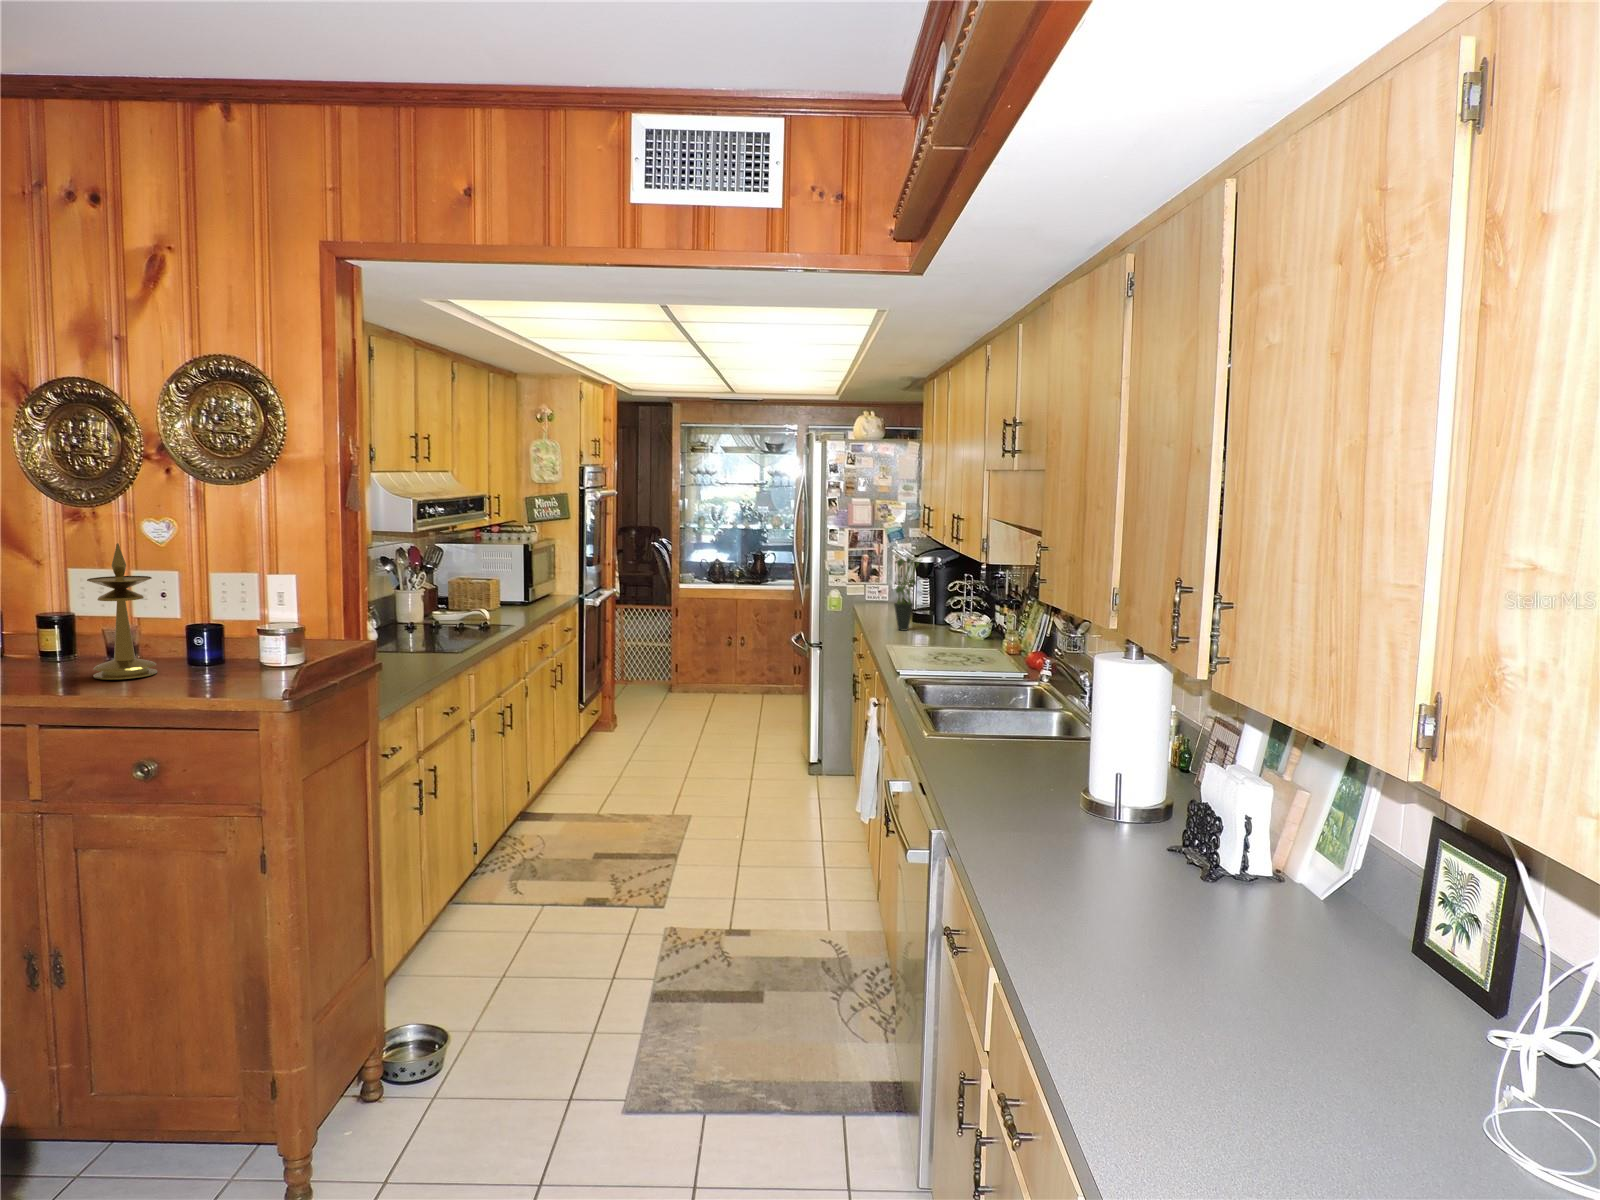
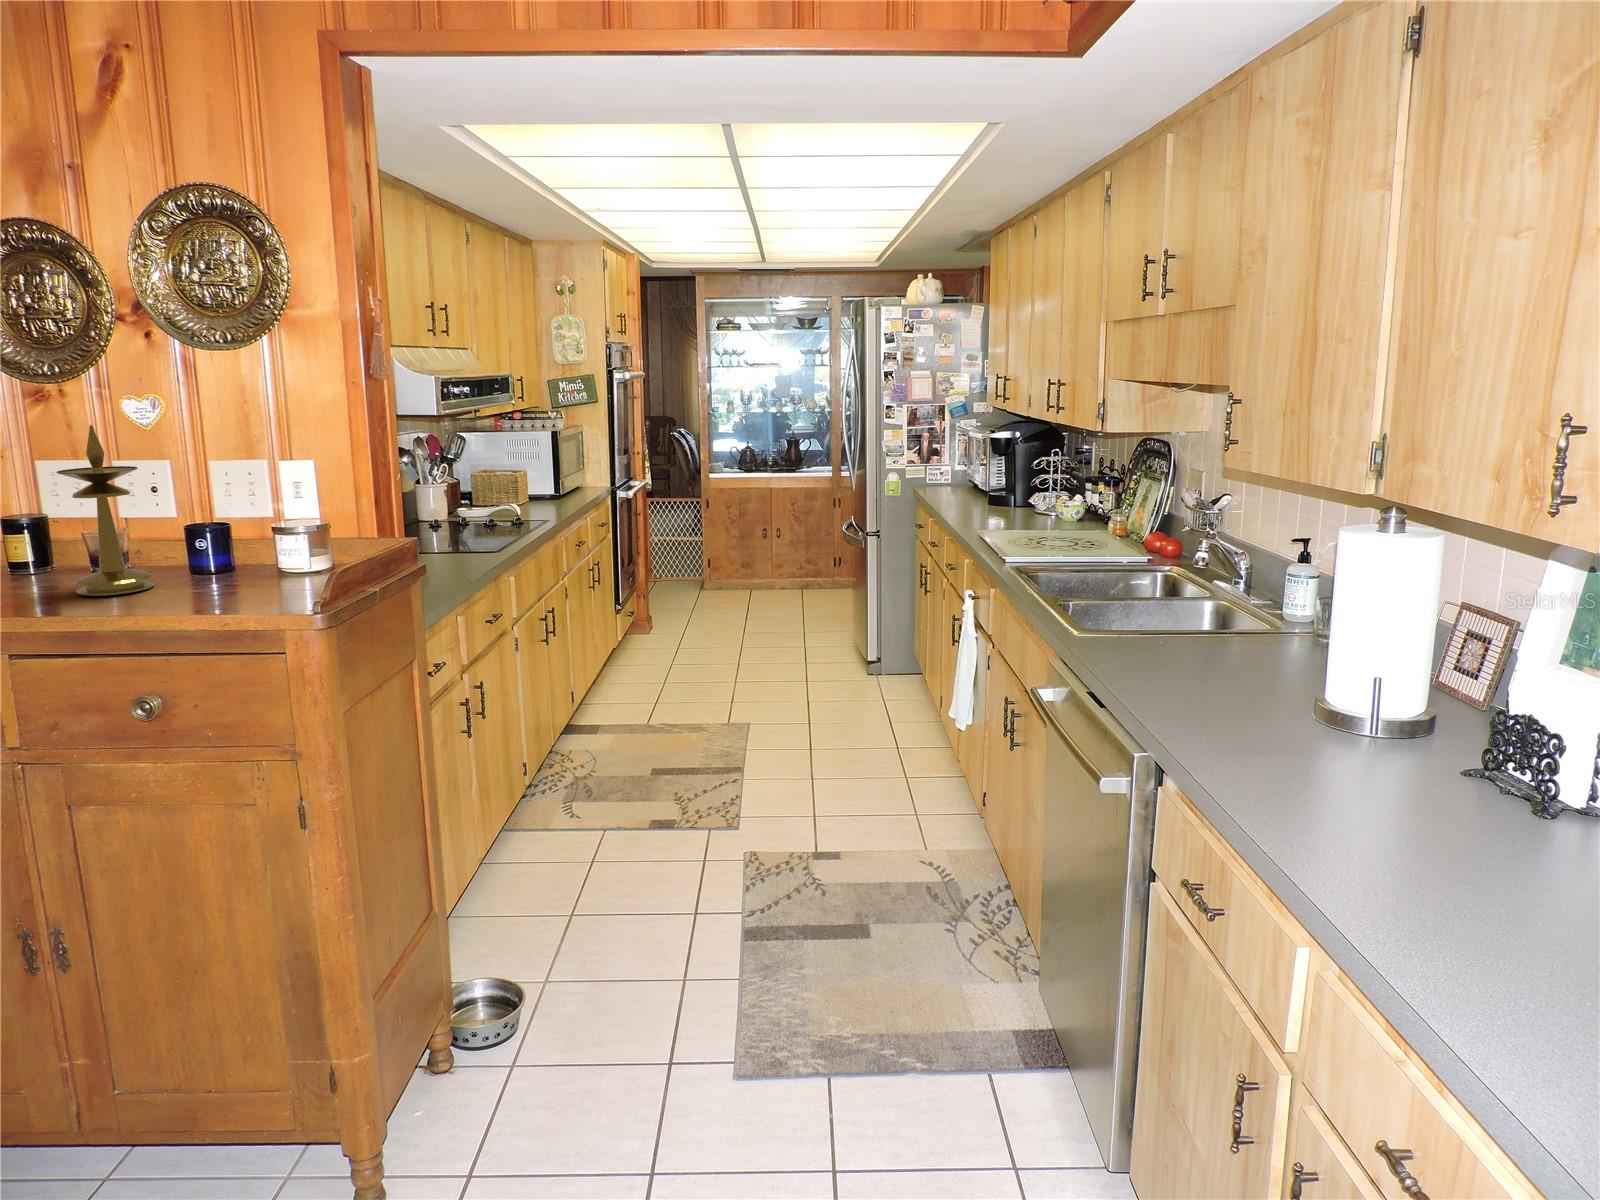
potted plant: present [894,557,922,630] -> none [972,429,1010,516]

